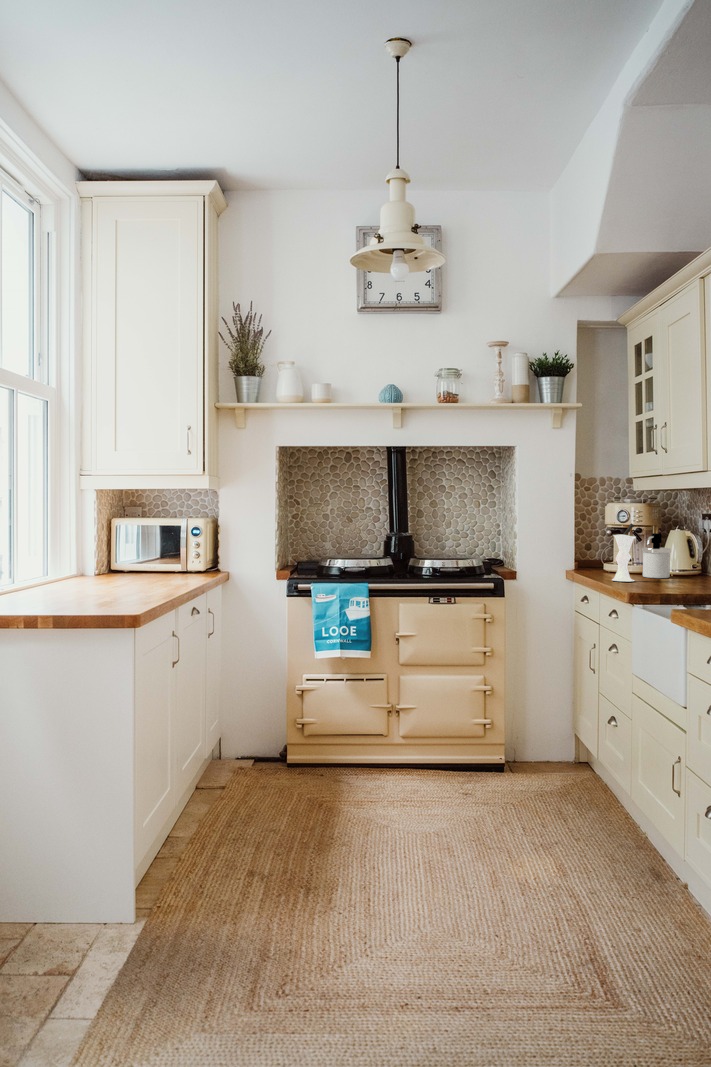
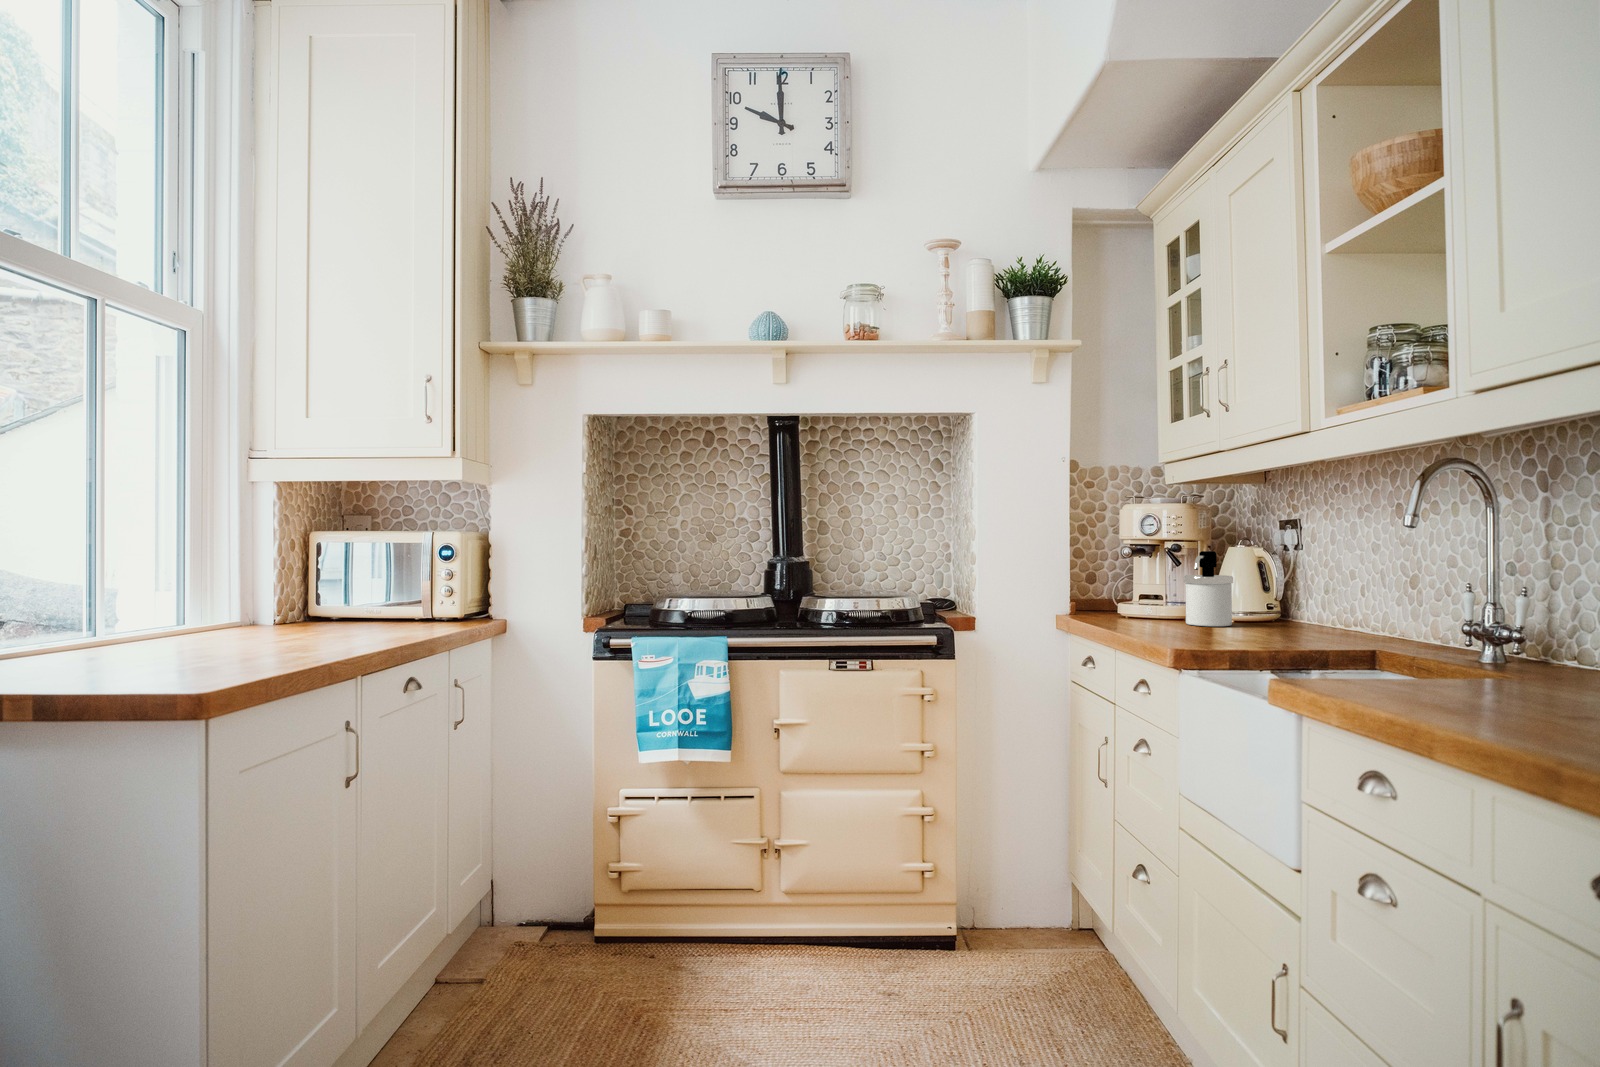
vase: present [612,523,636,582] -> none [1136,533,1178,633]

